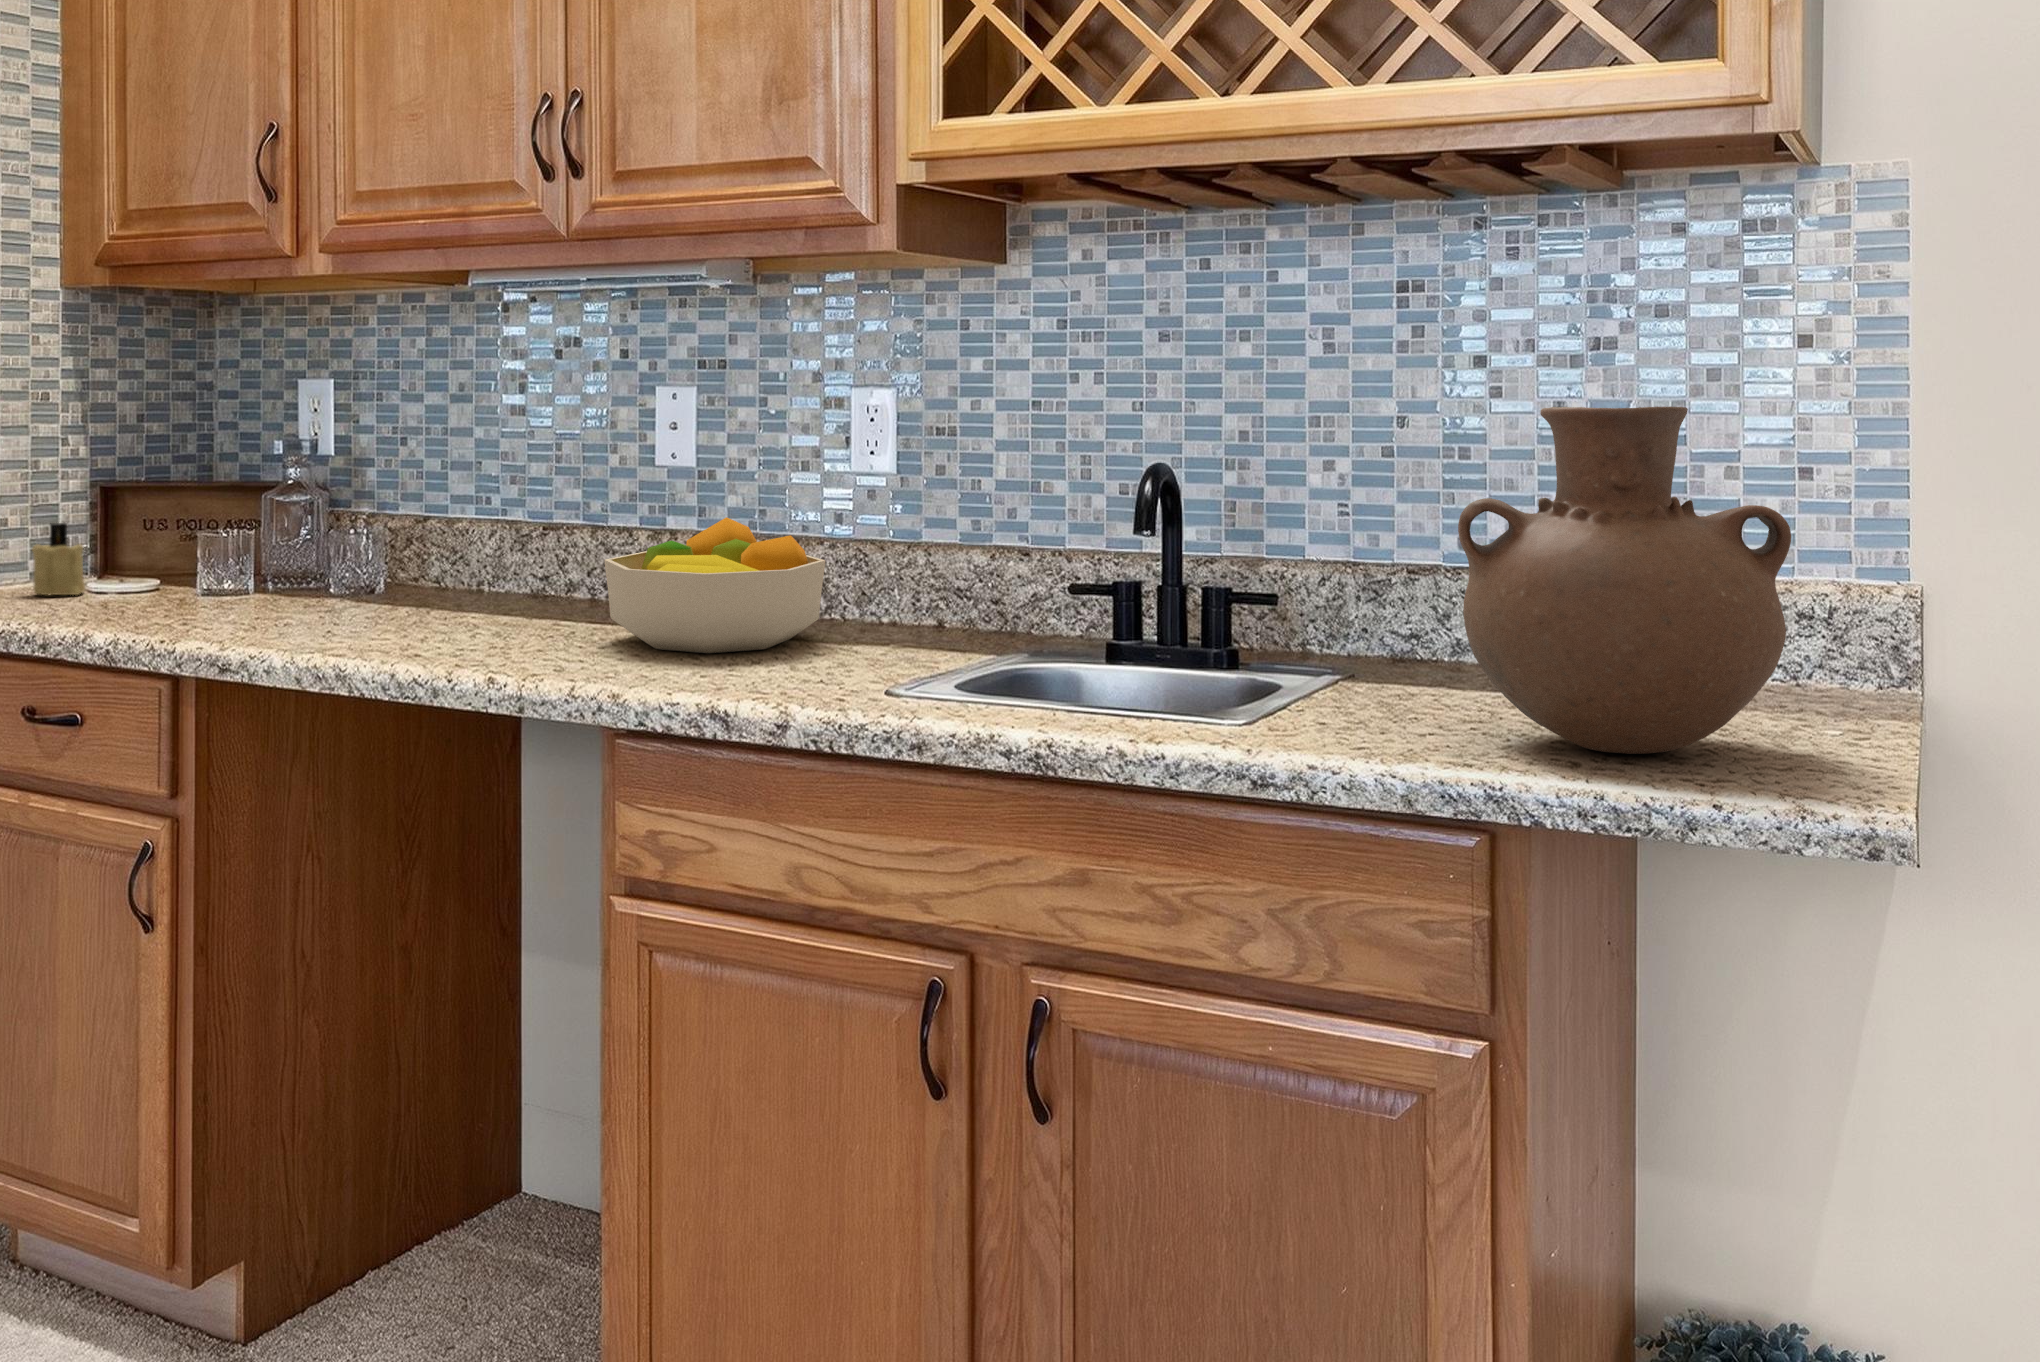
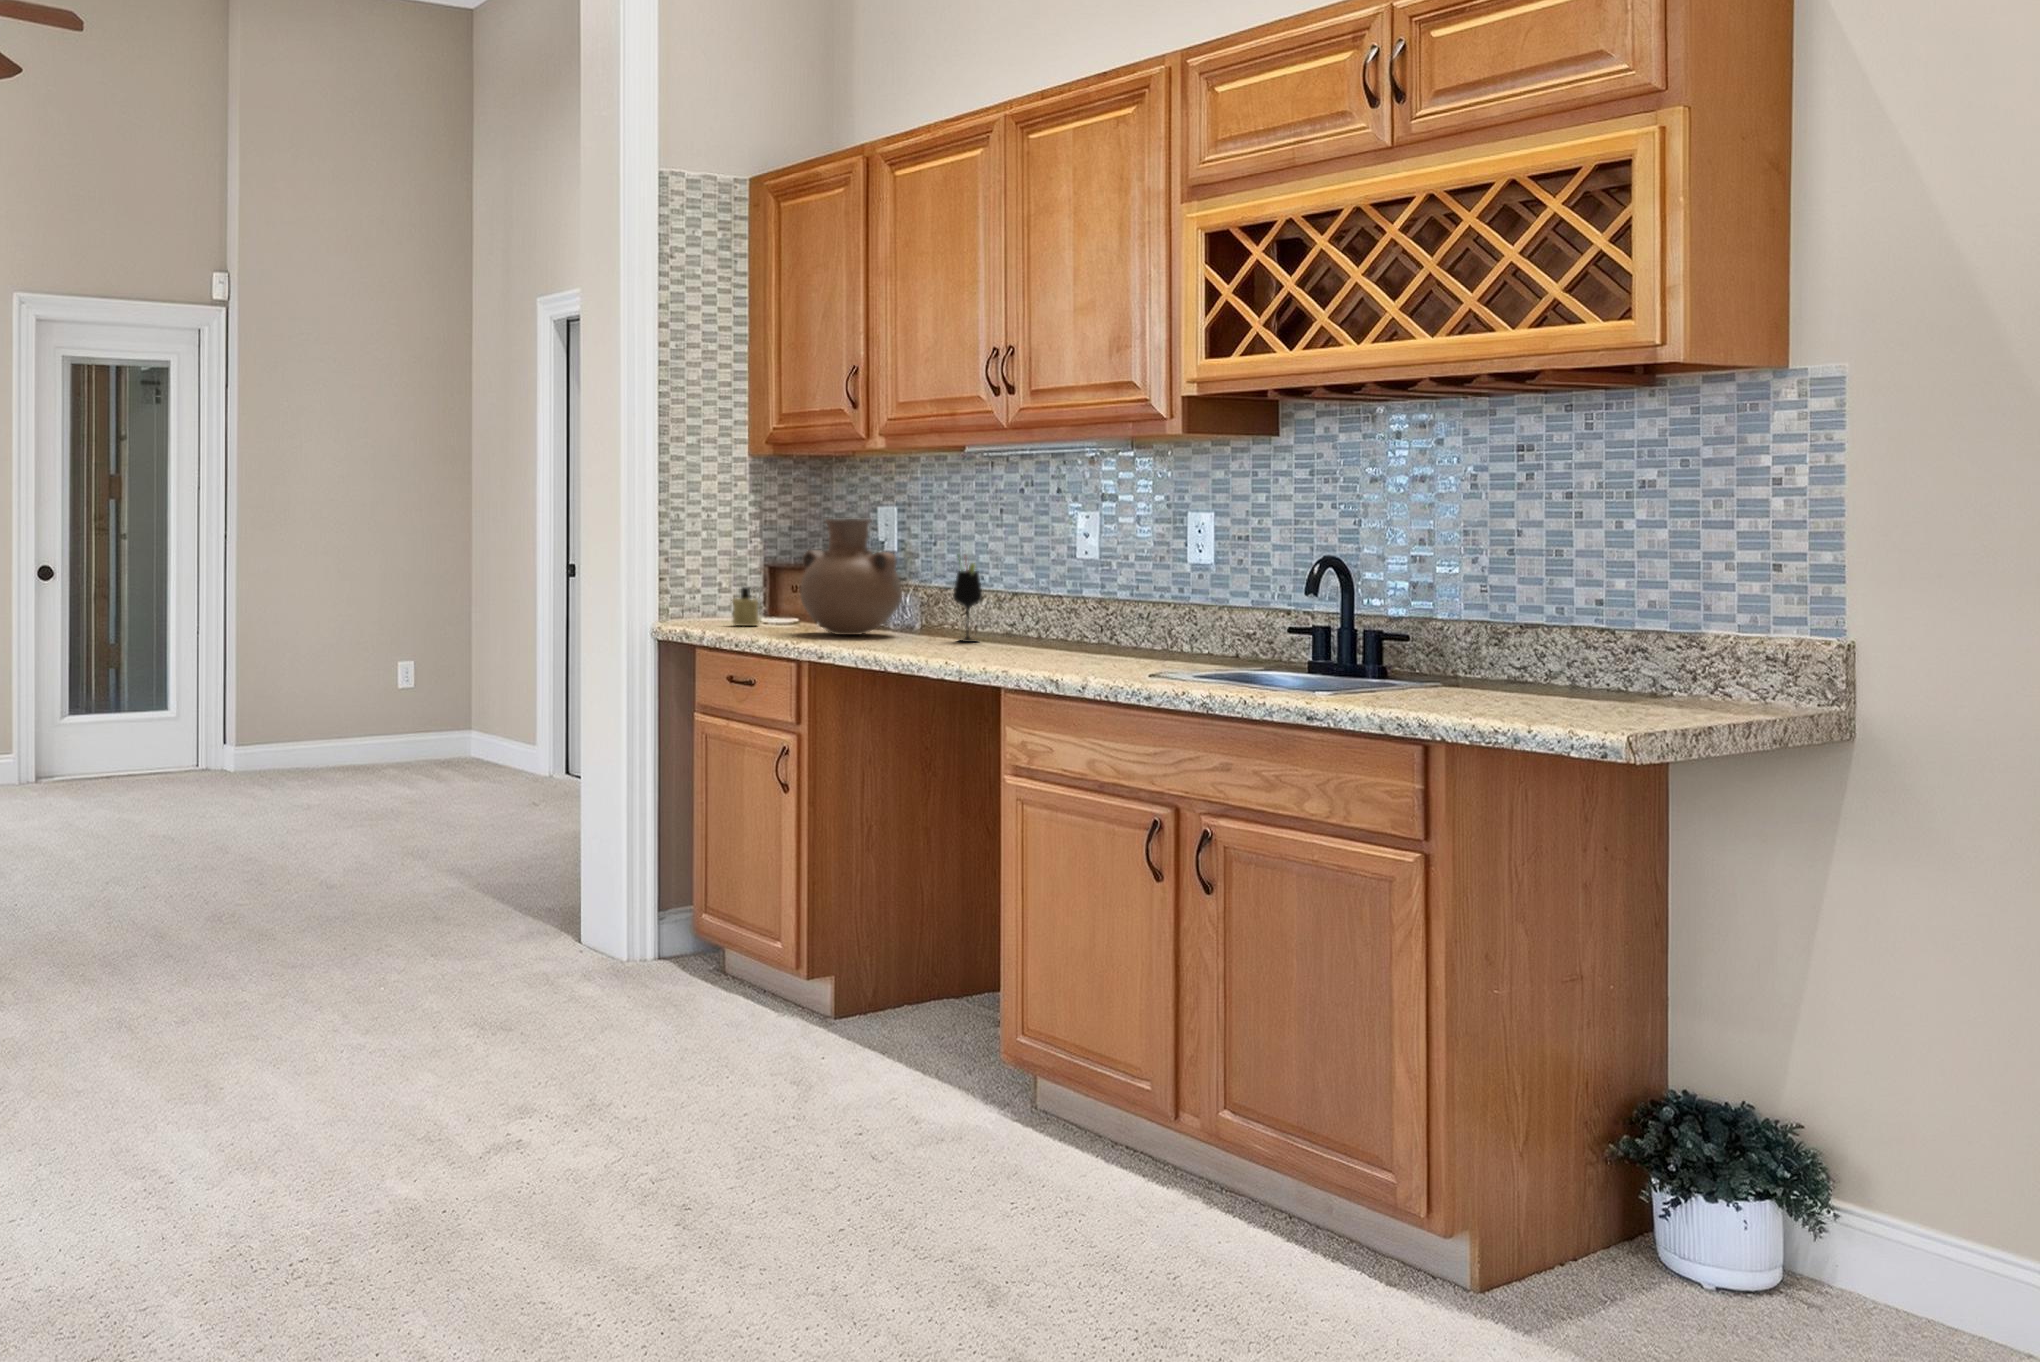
vase: present [1458,406,1791,754] -> present [800,519,902,635]
wine glass: none [456,461,507,615] -> present [953,563,982,642]
fruit bowl: present [604,517,825,653] -> none [1023,588,1153,660]

